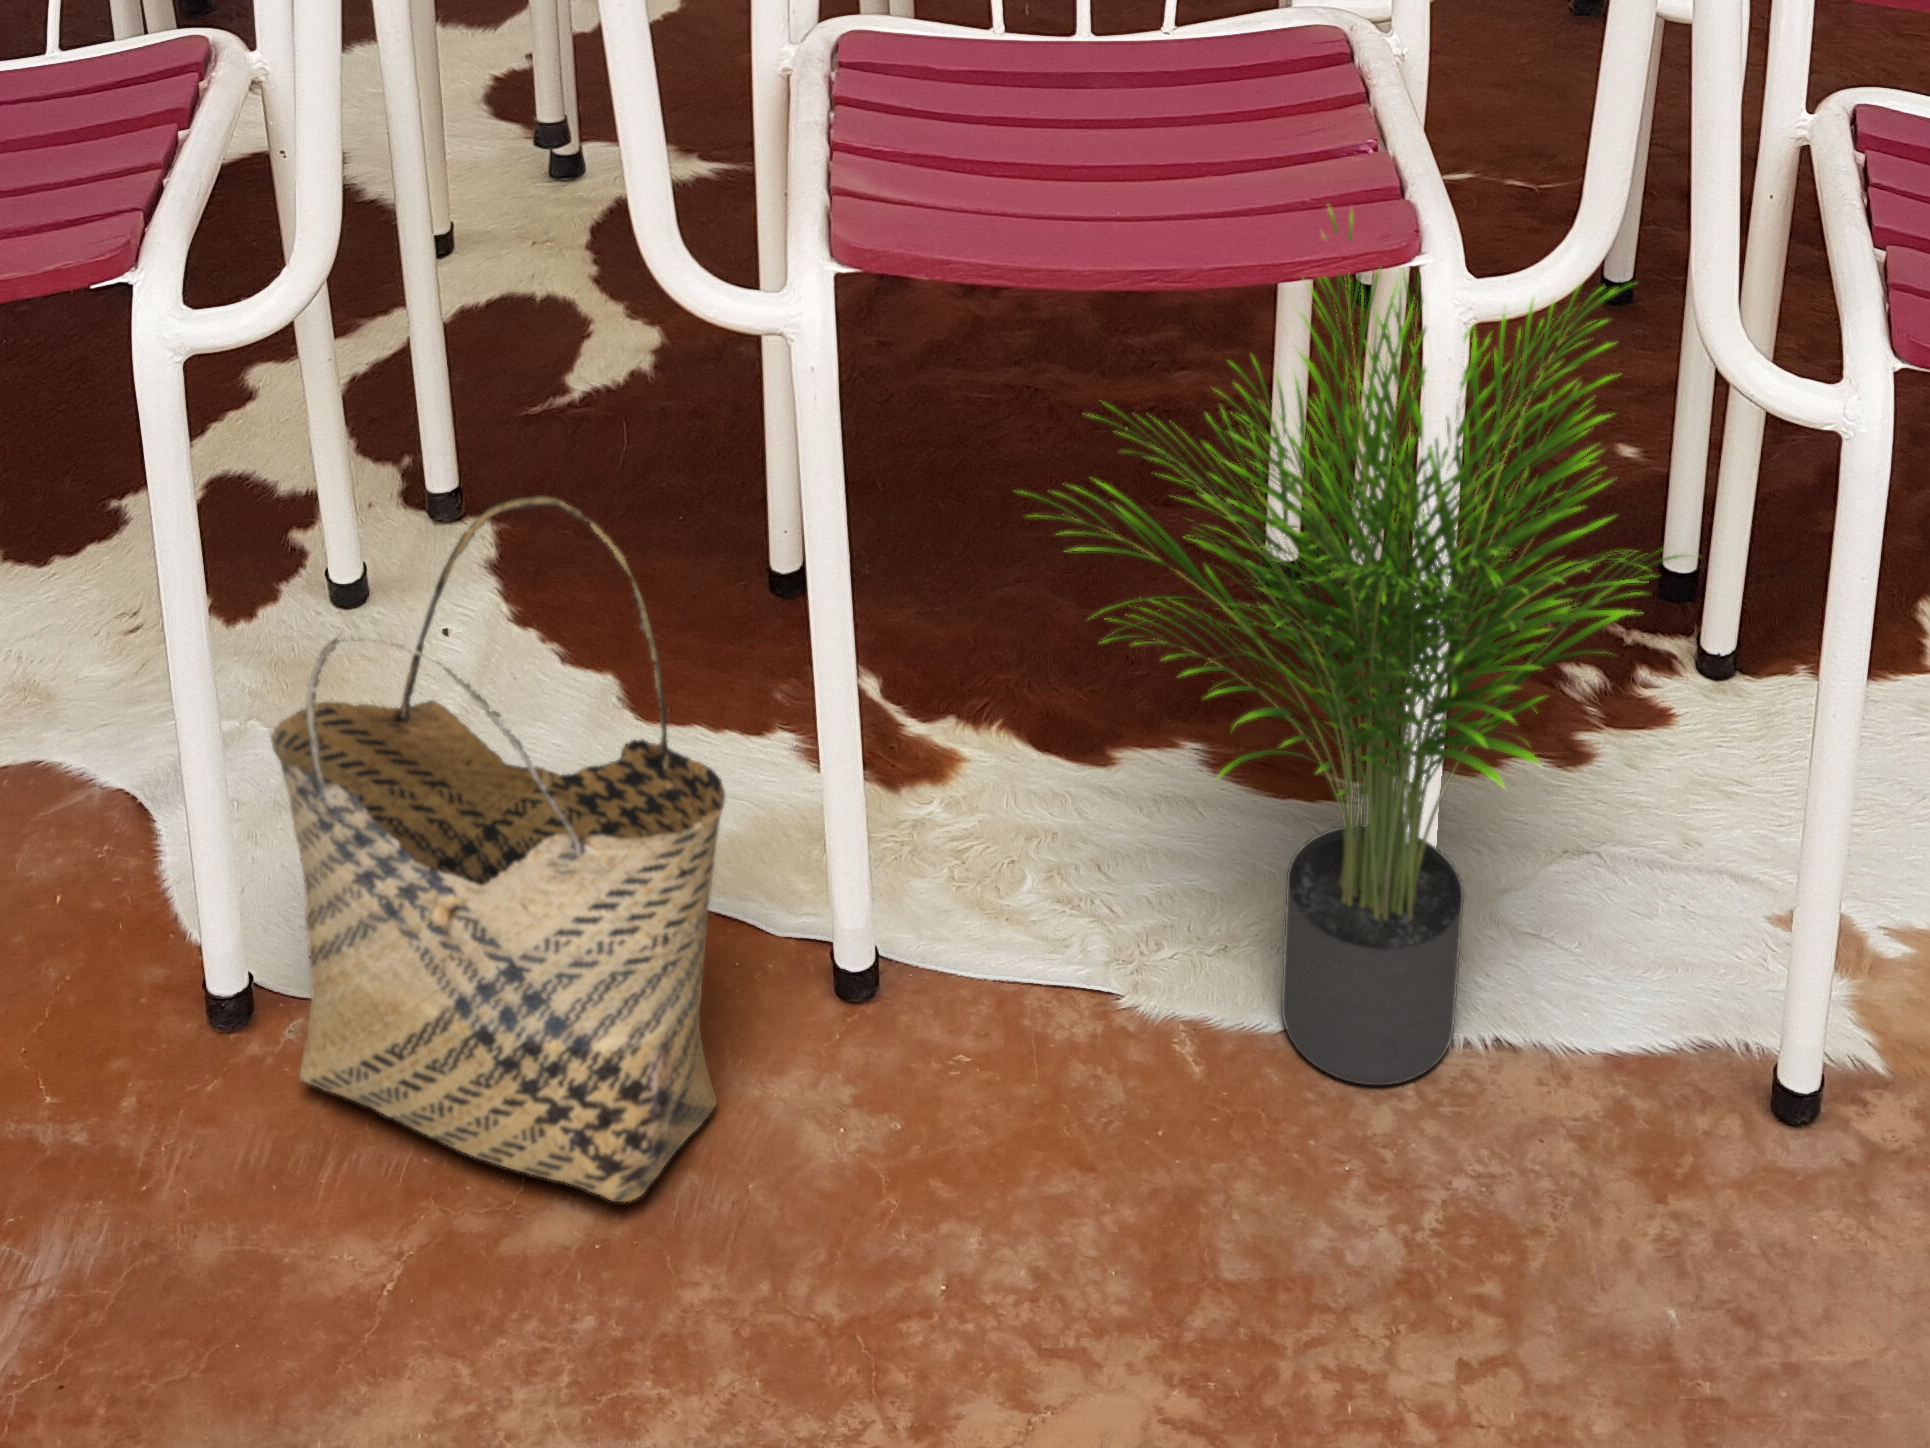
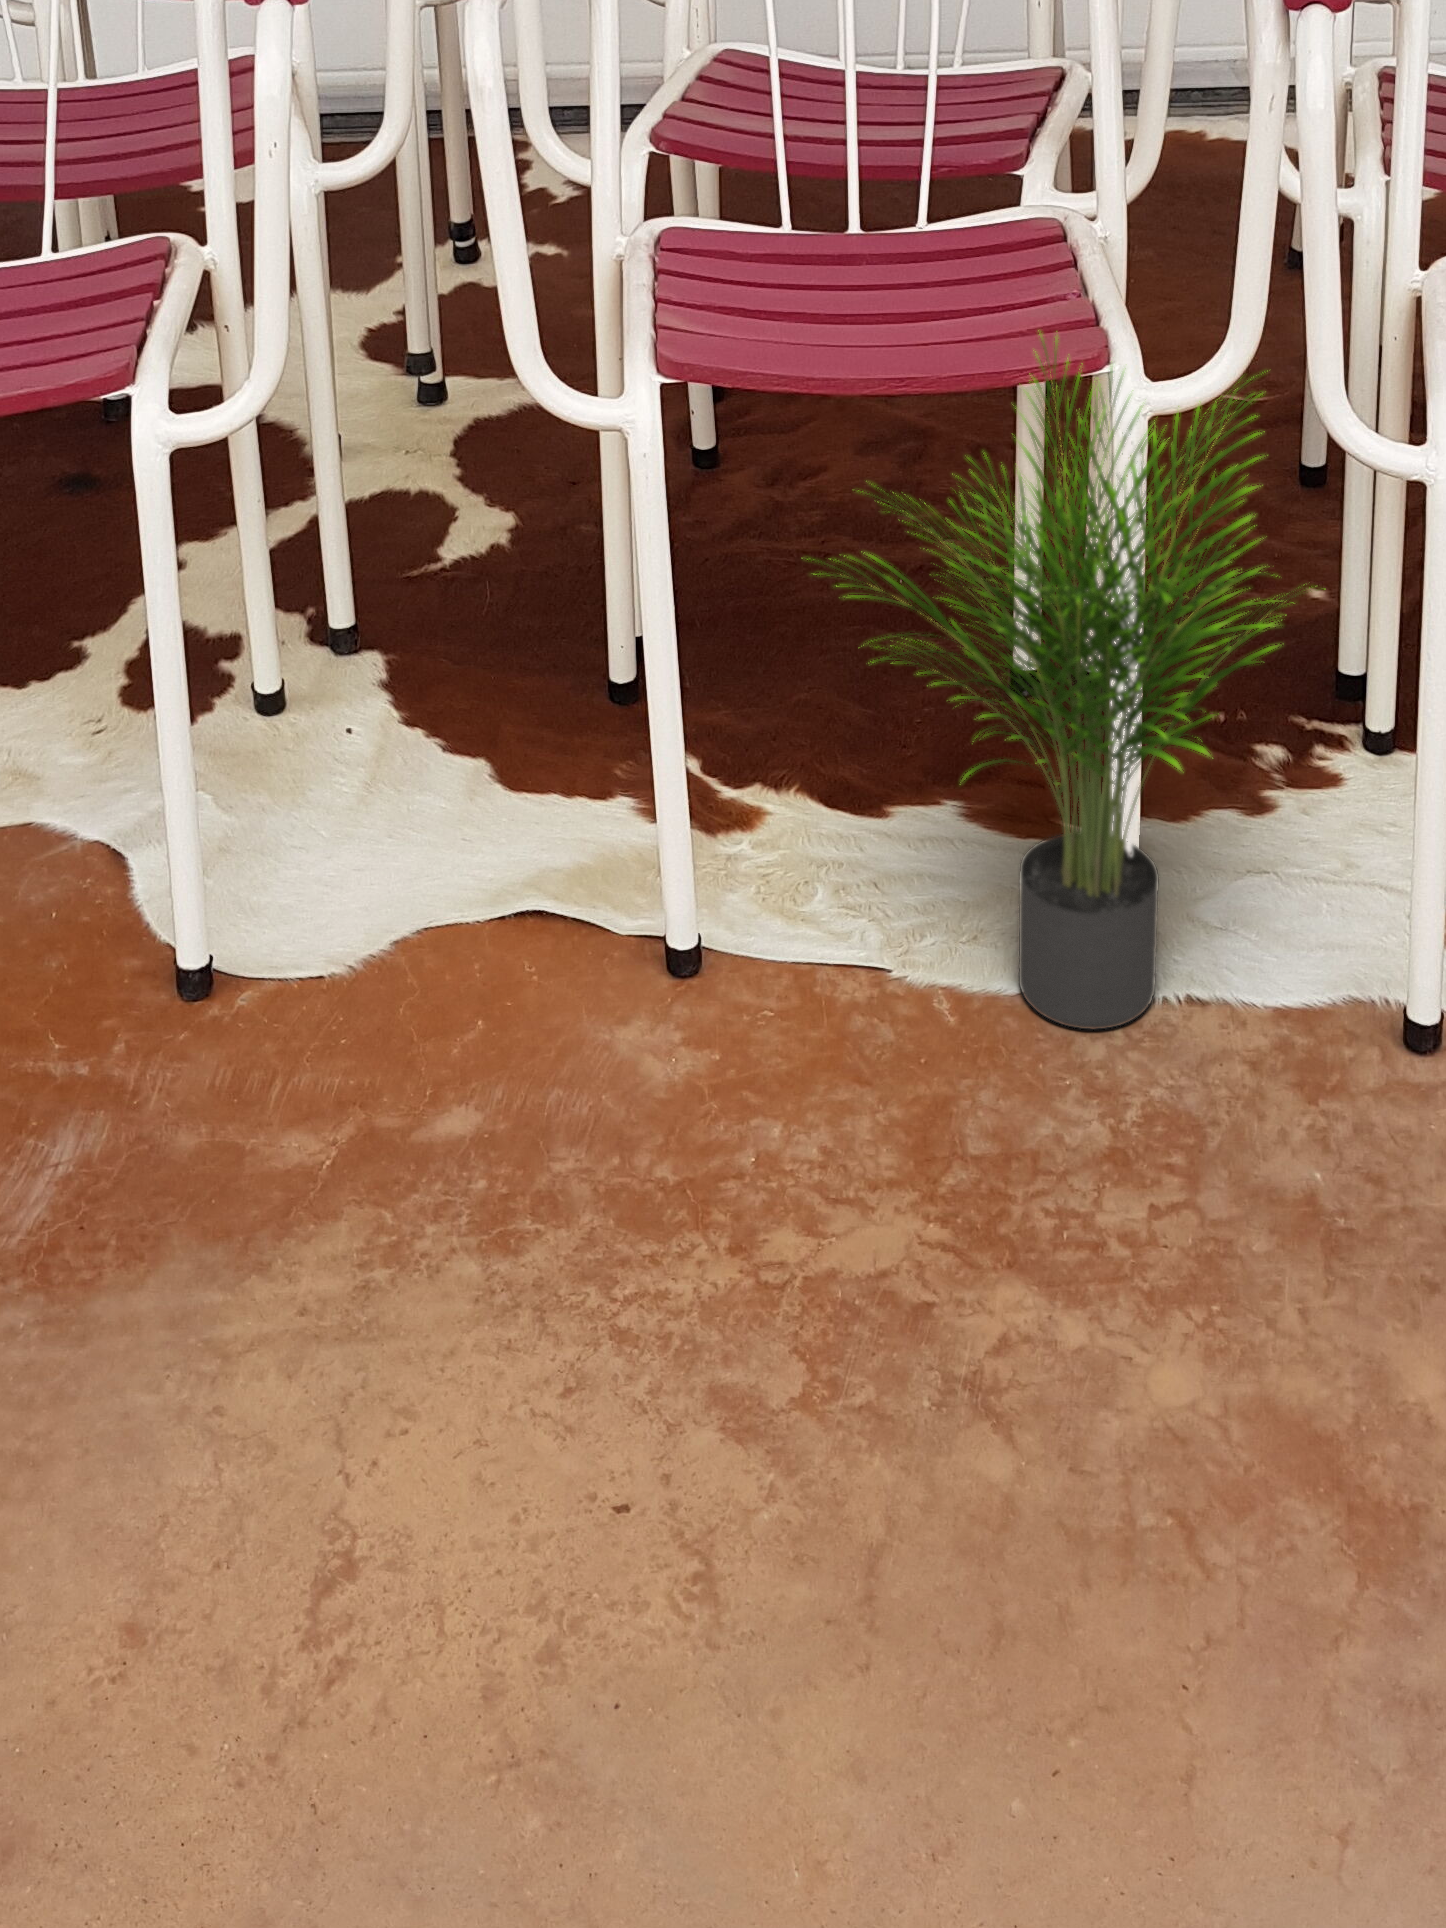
woven basket: present [271,495,725,1202] -> none [233,560,582,1104]

